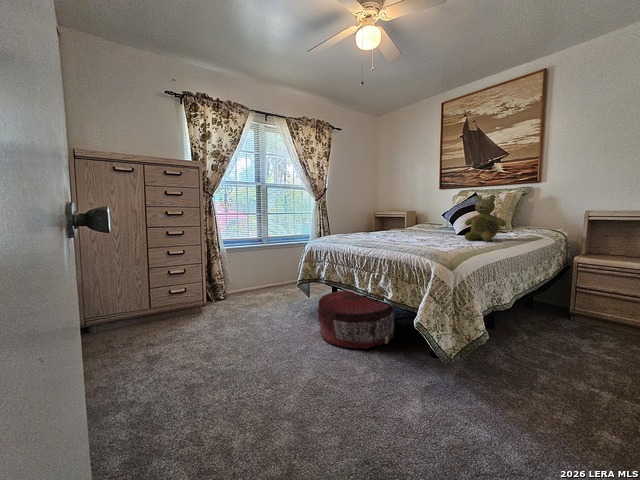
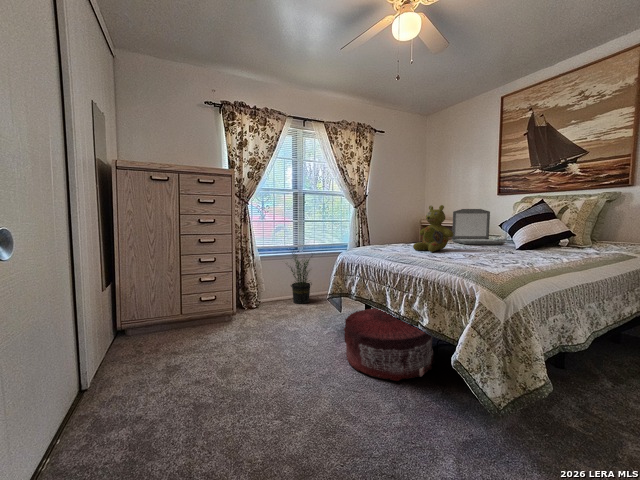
stuffed bear: present [465,195,506,241] -> present [413,205,453,252]
laptop: none [404,201,448,232] -> present [452,209,505,245]
potted plant: none [249,240,283,294] -> present [291,253,312,304]

